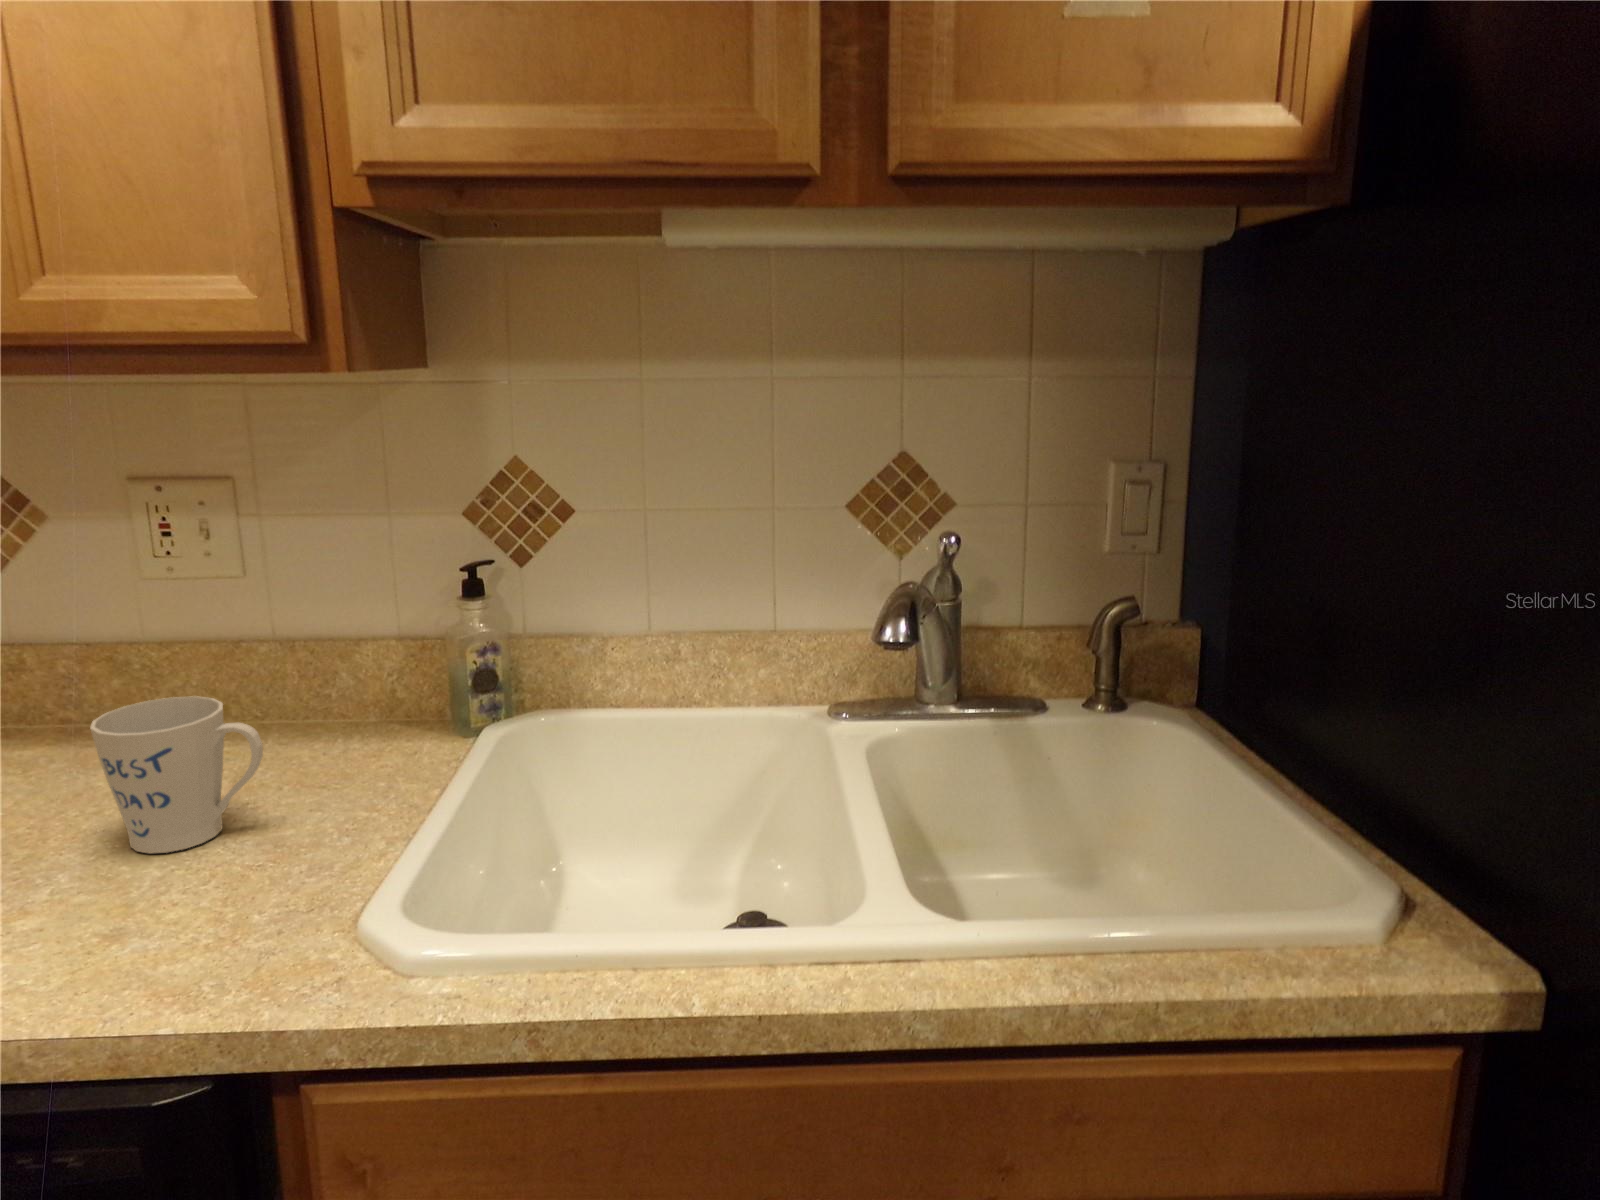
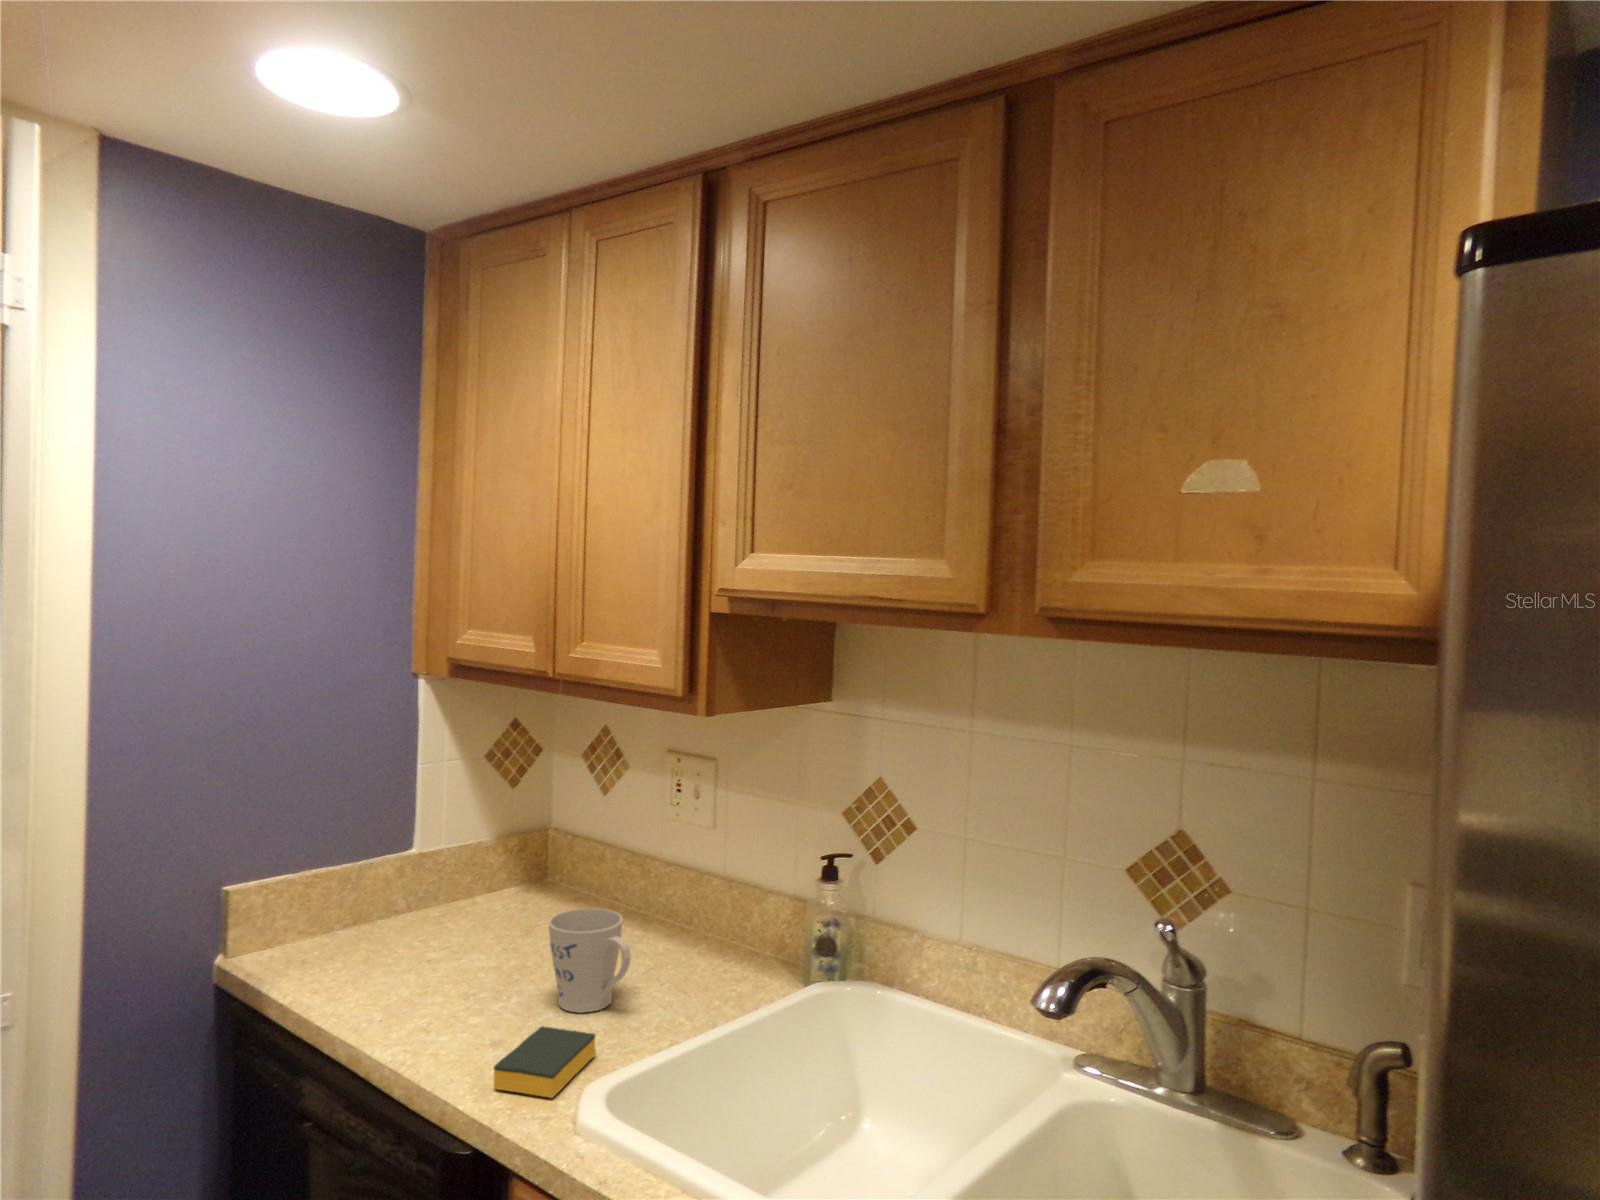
sponge: none [168,852,292,975] -> present [494,1026,596,1098]

